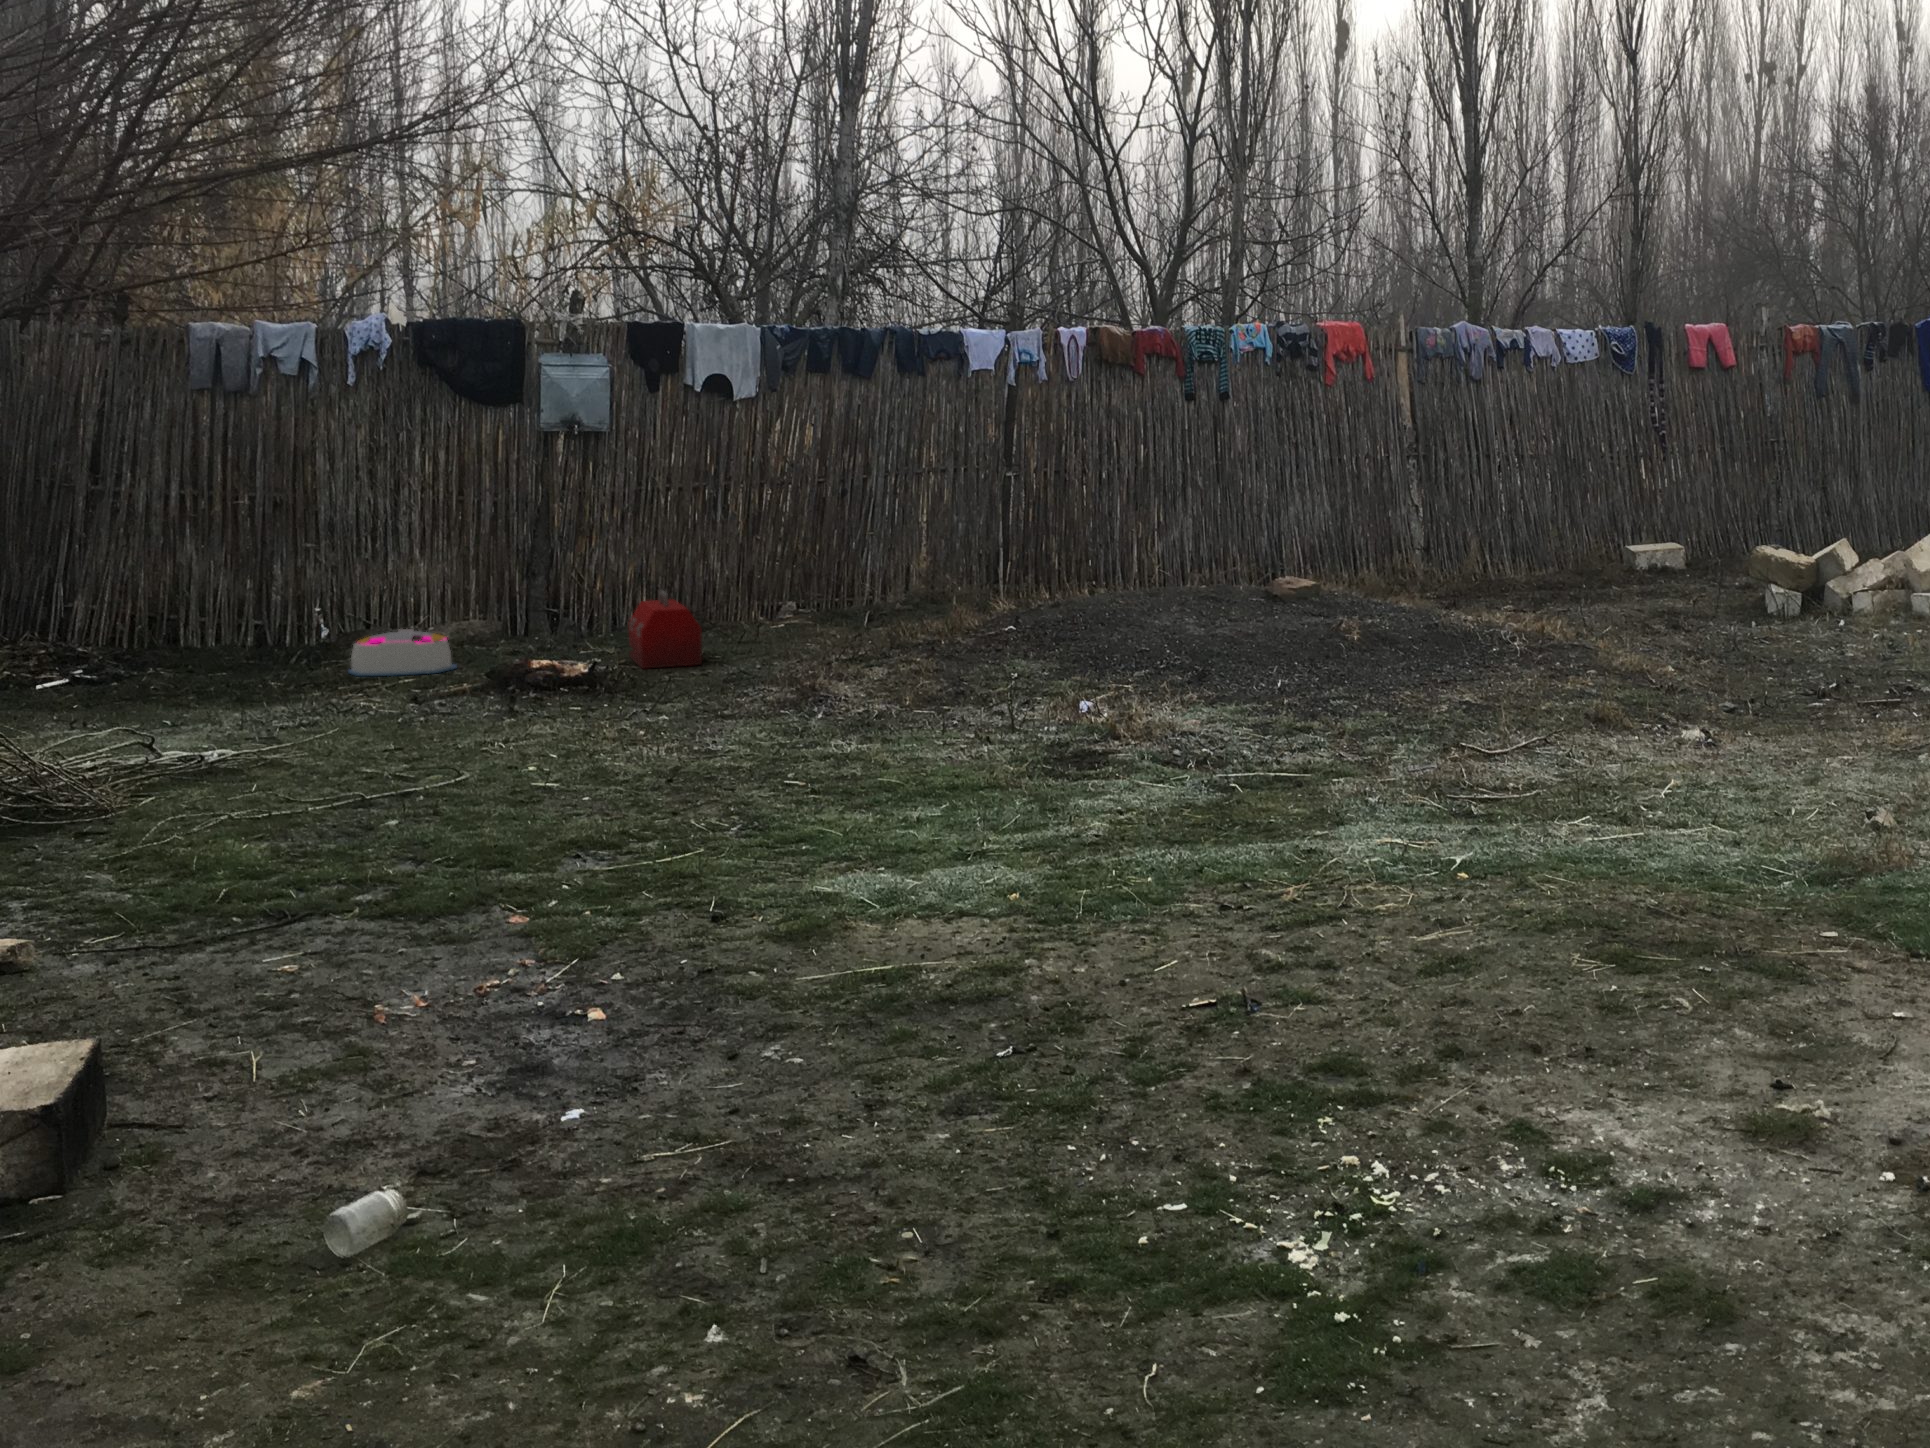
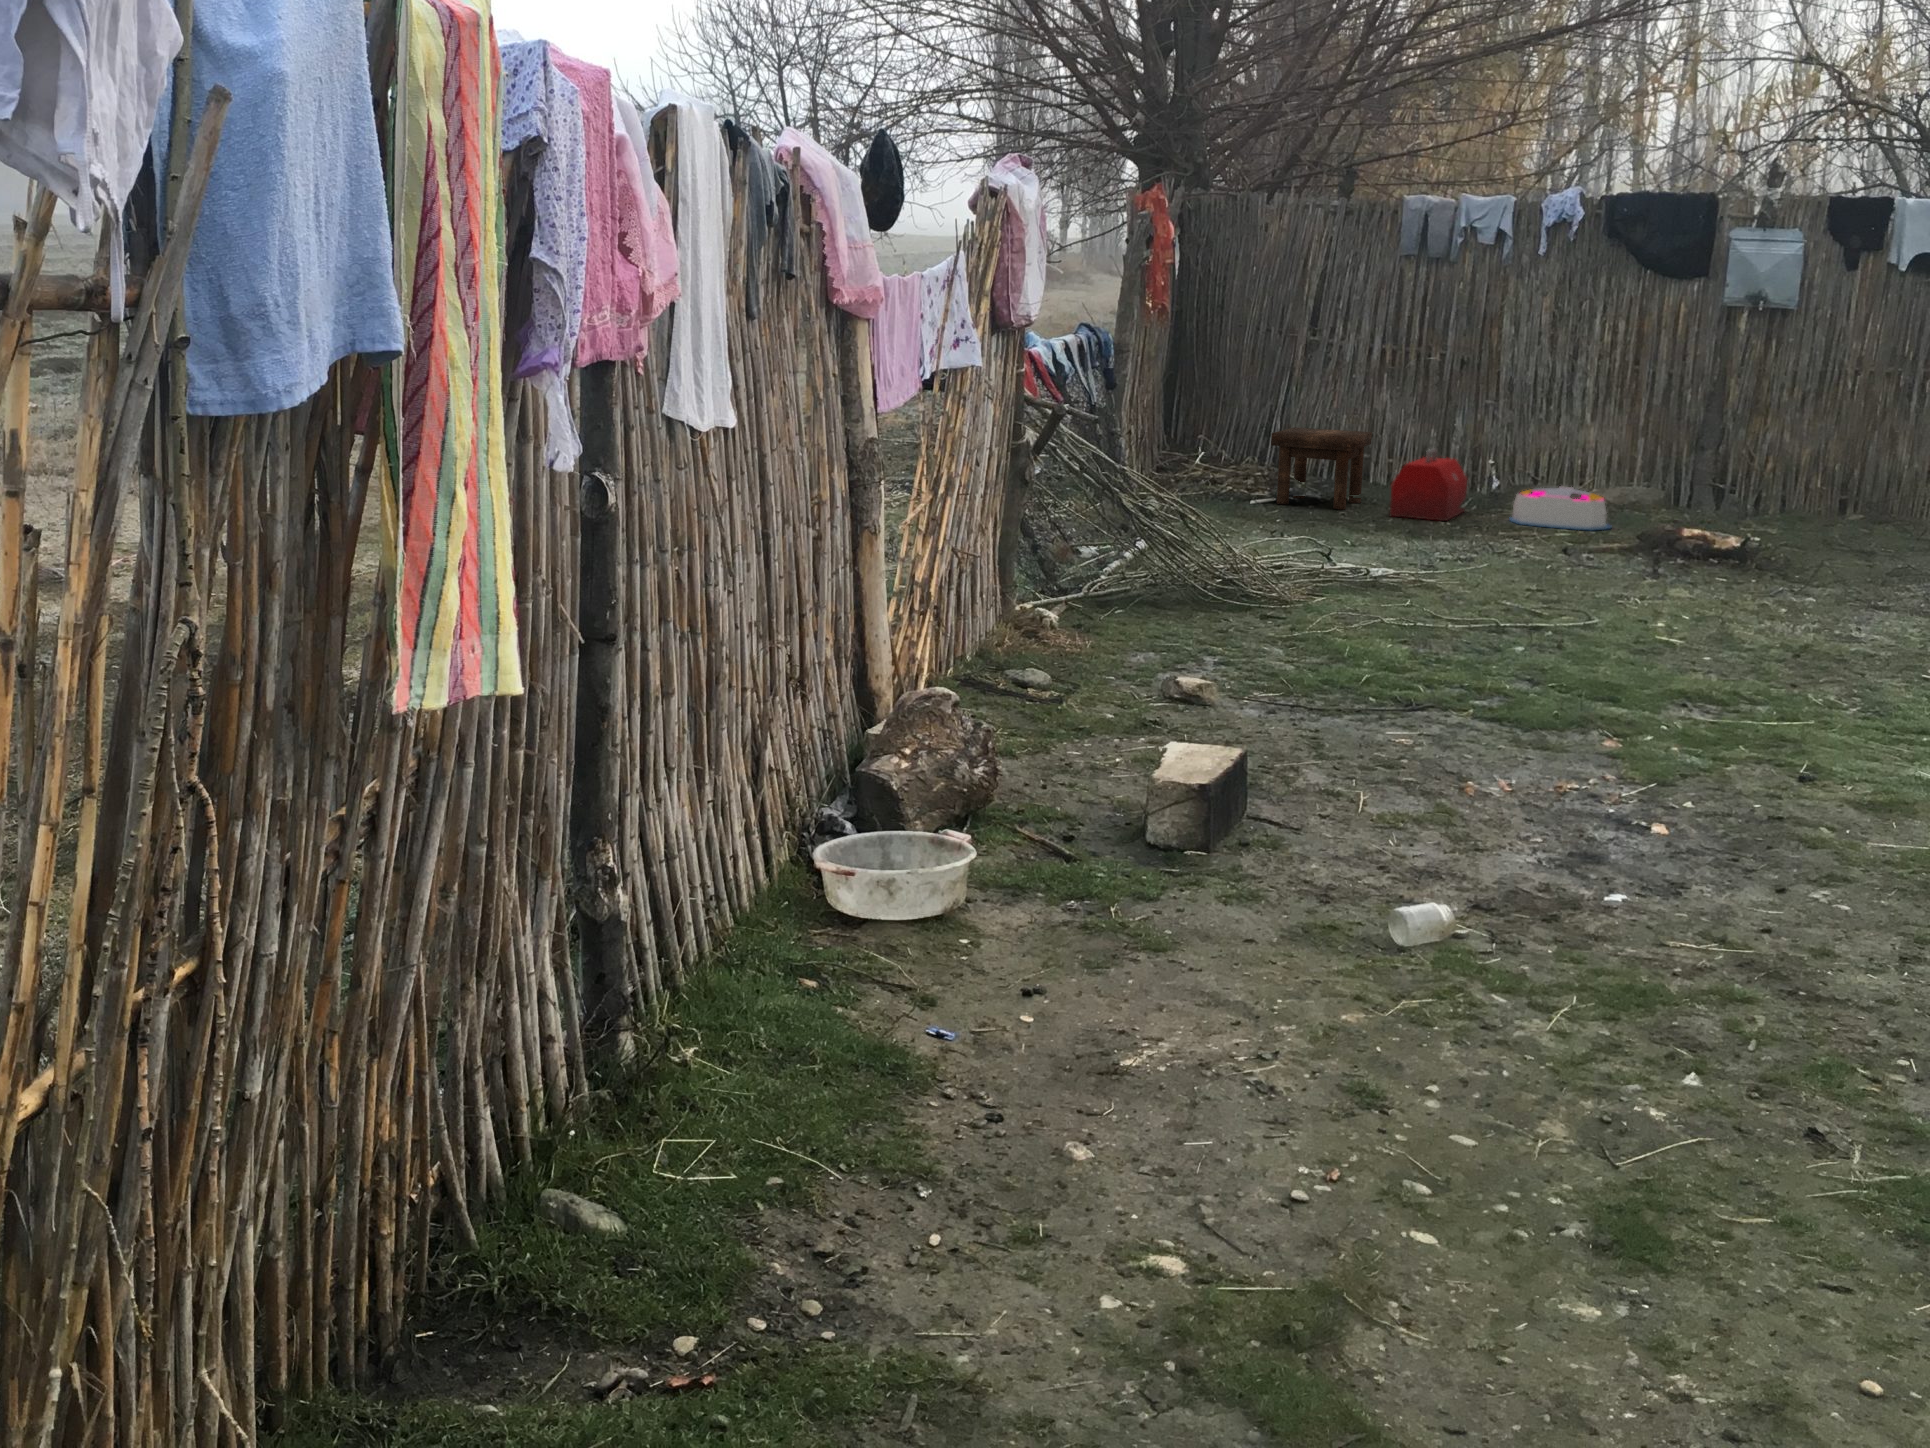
stool: none [43,591,175,690] -> present [1271,427,1372,509]
toolbox: present [629,591,702,669] -> present [1390,448,1467,521]

